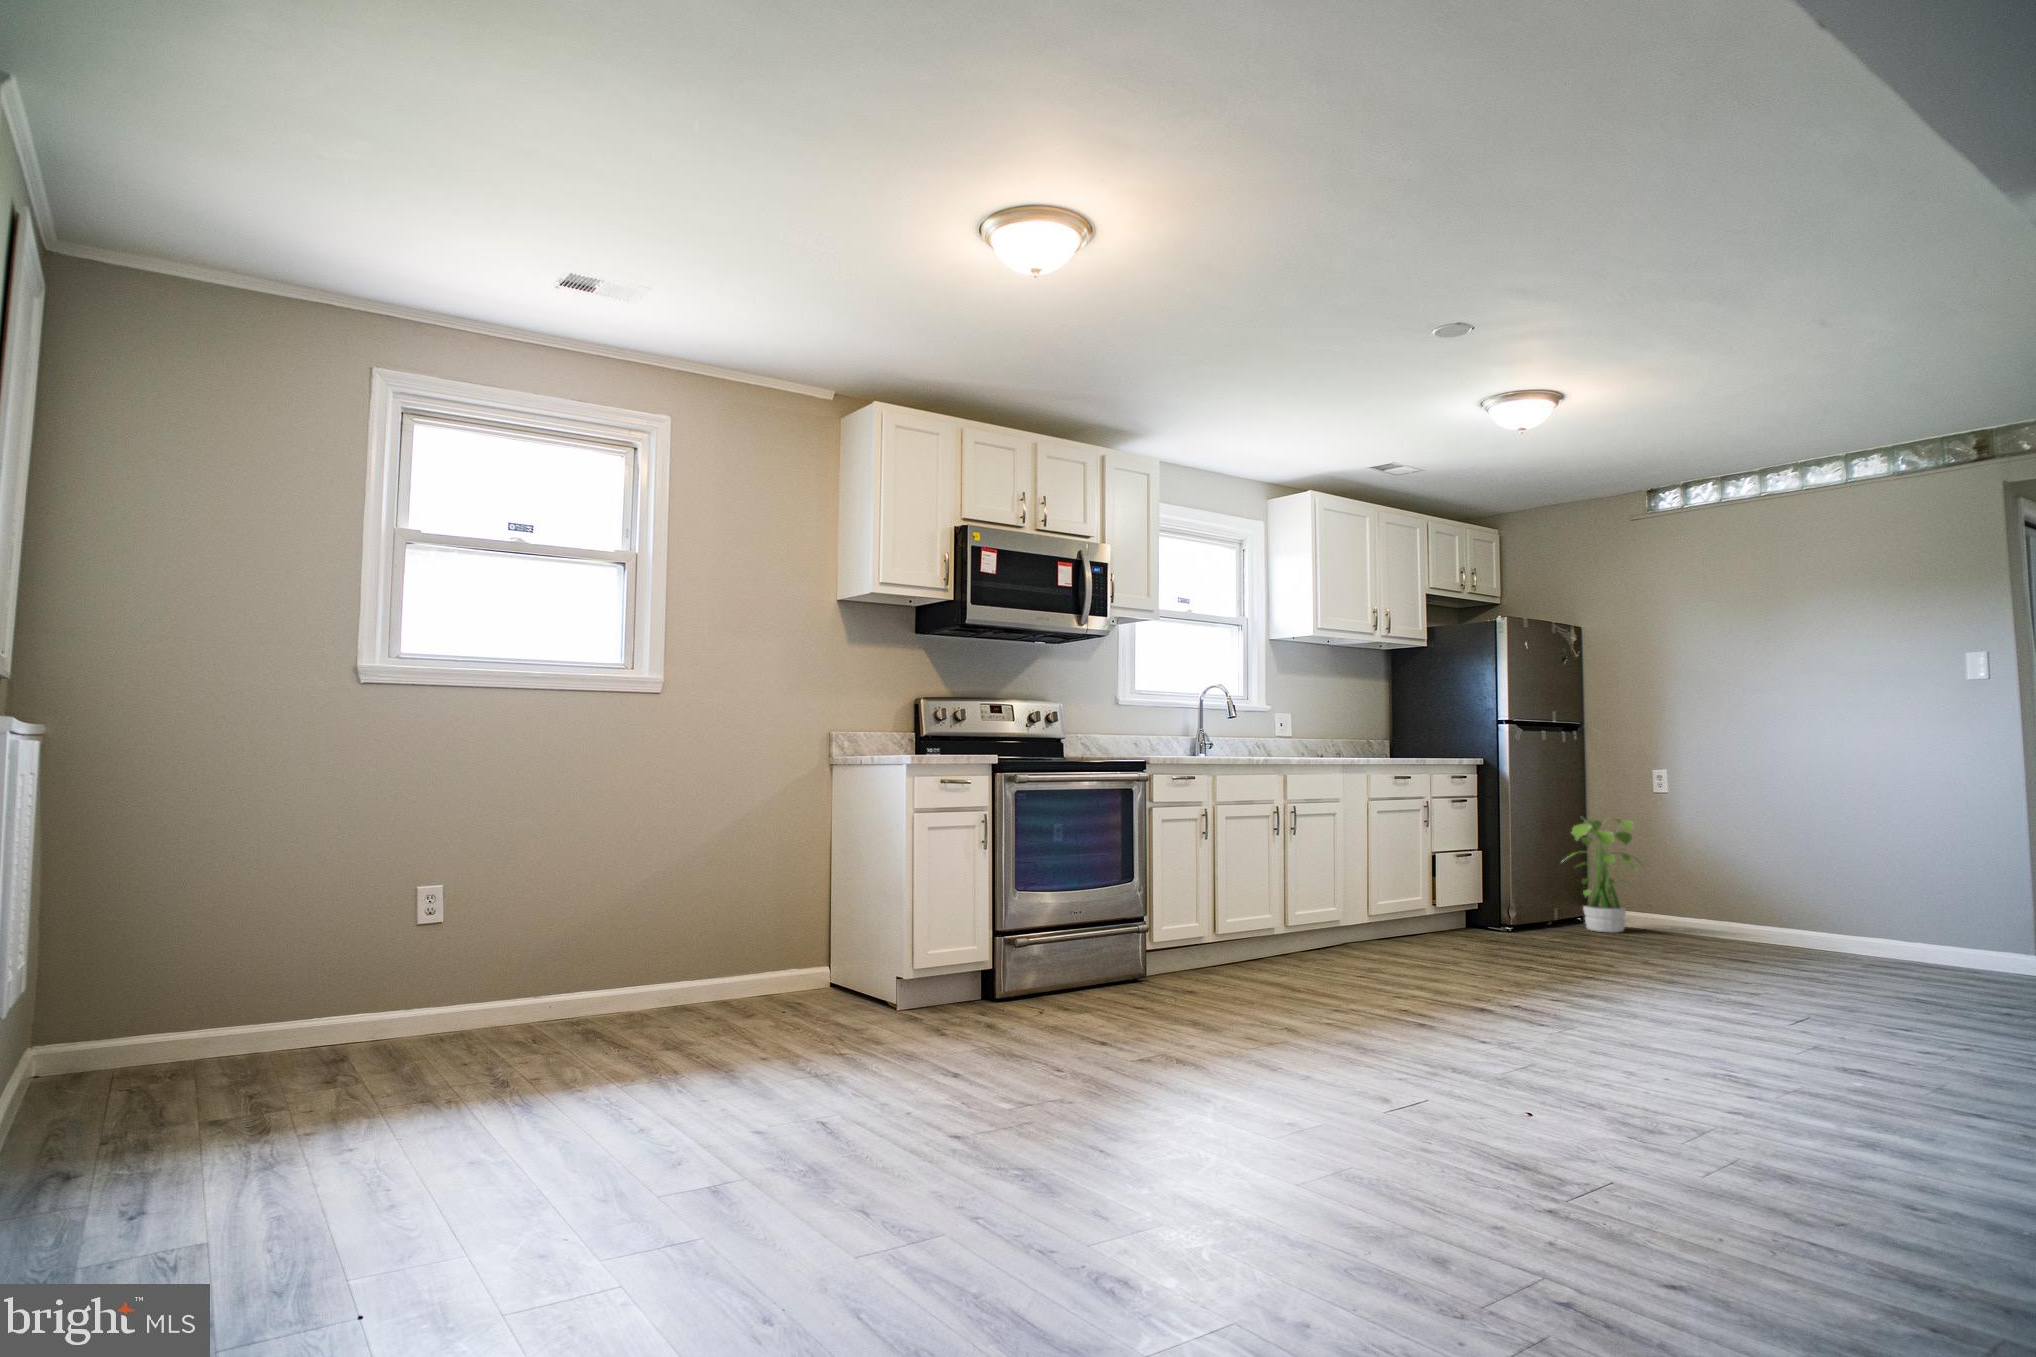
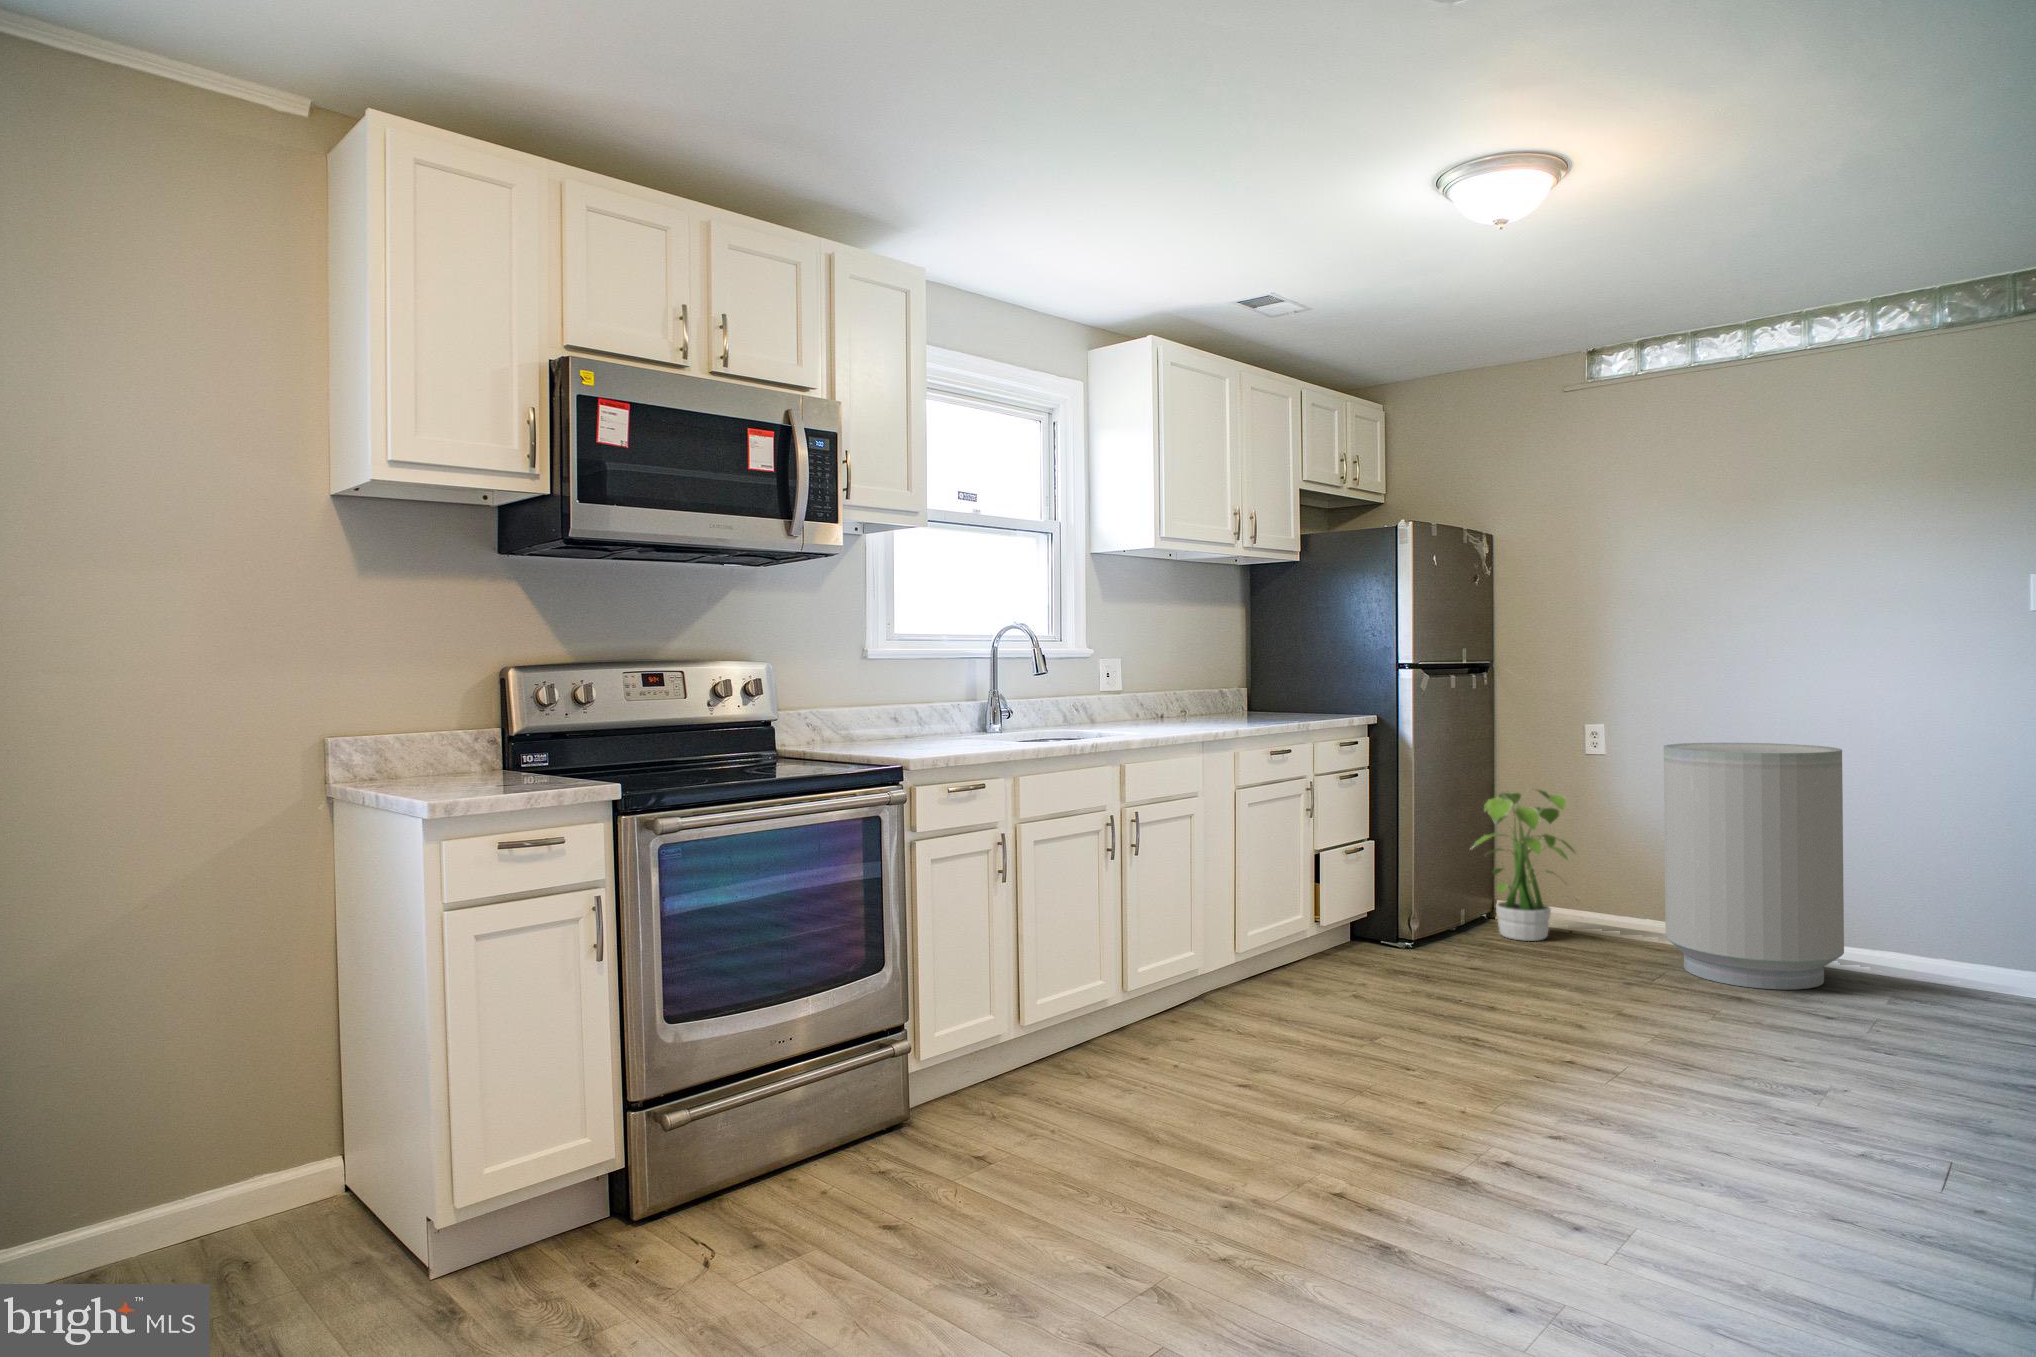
trash can: none [1700,781,1842,960] -> present [1664,743,1844,990]

